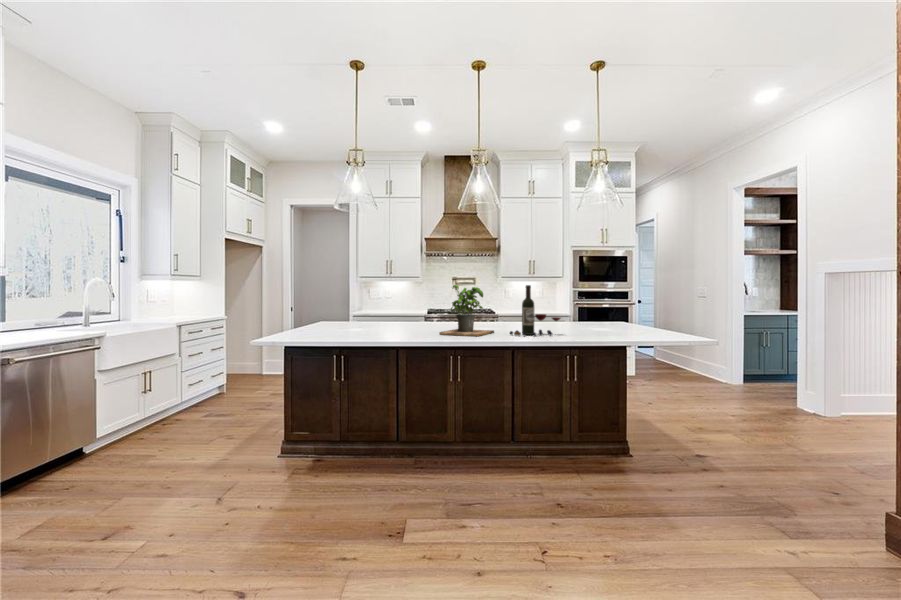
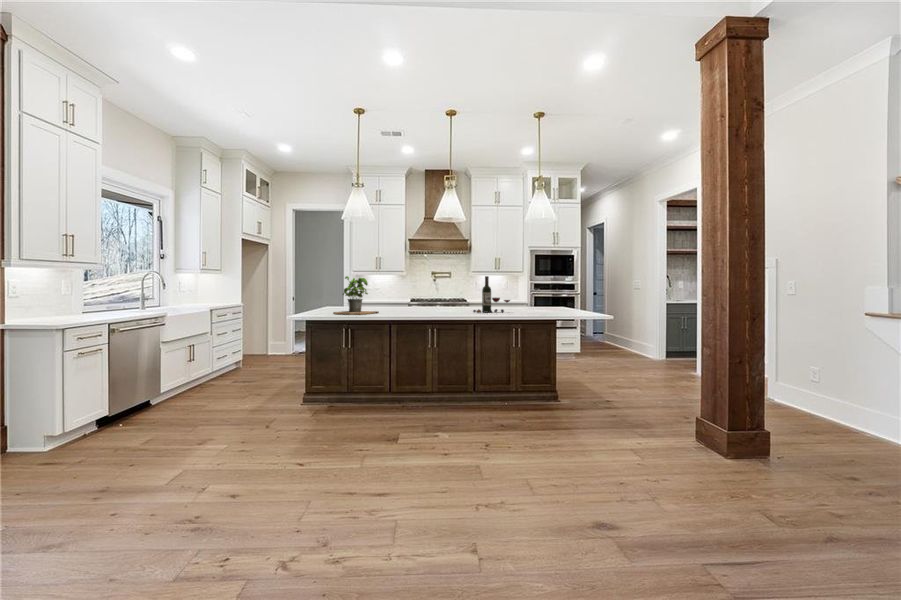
potted plant: present [439,285,494,336] -> present [333,276,379,315]

